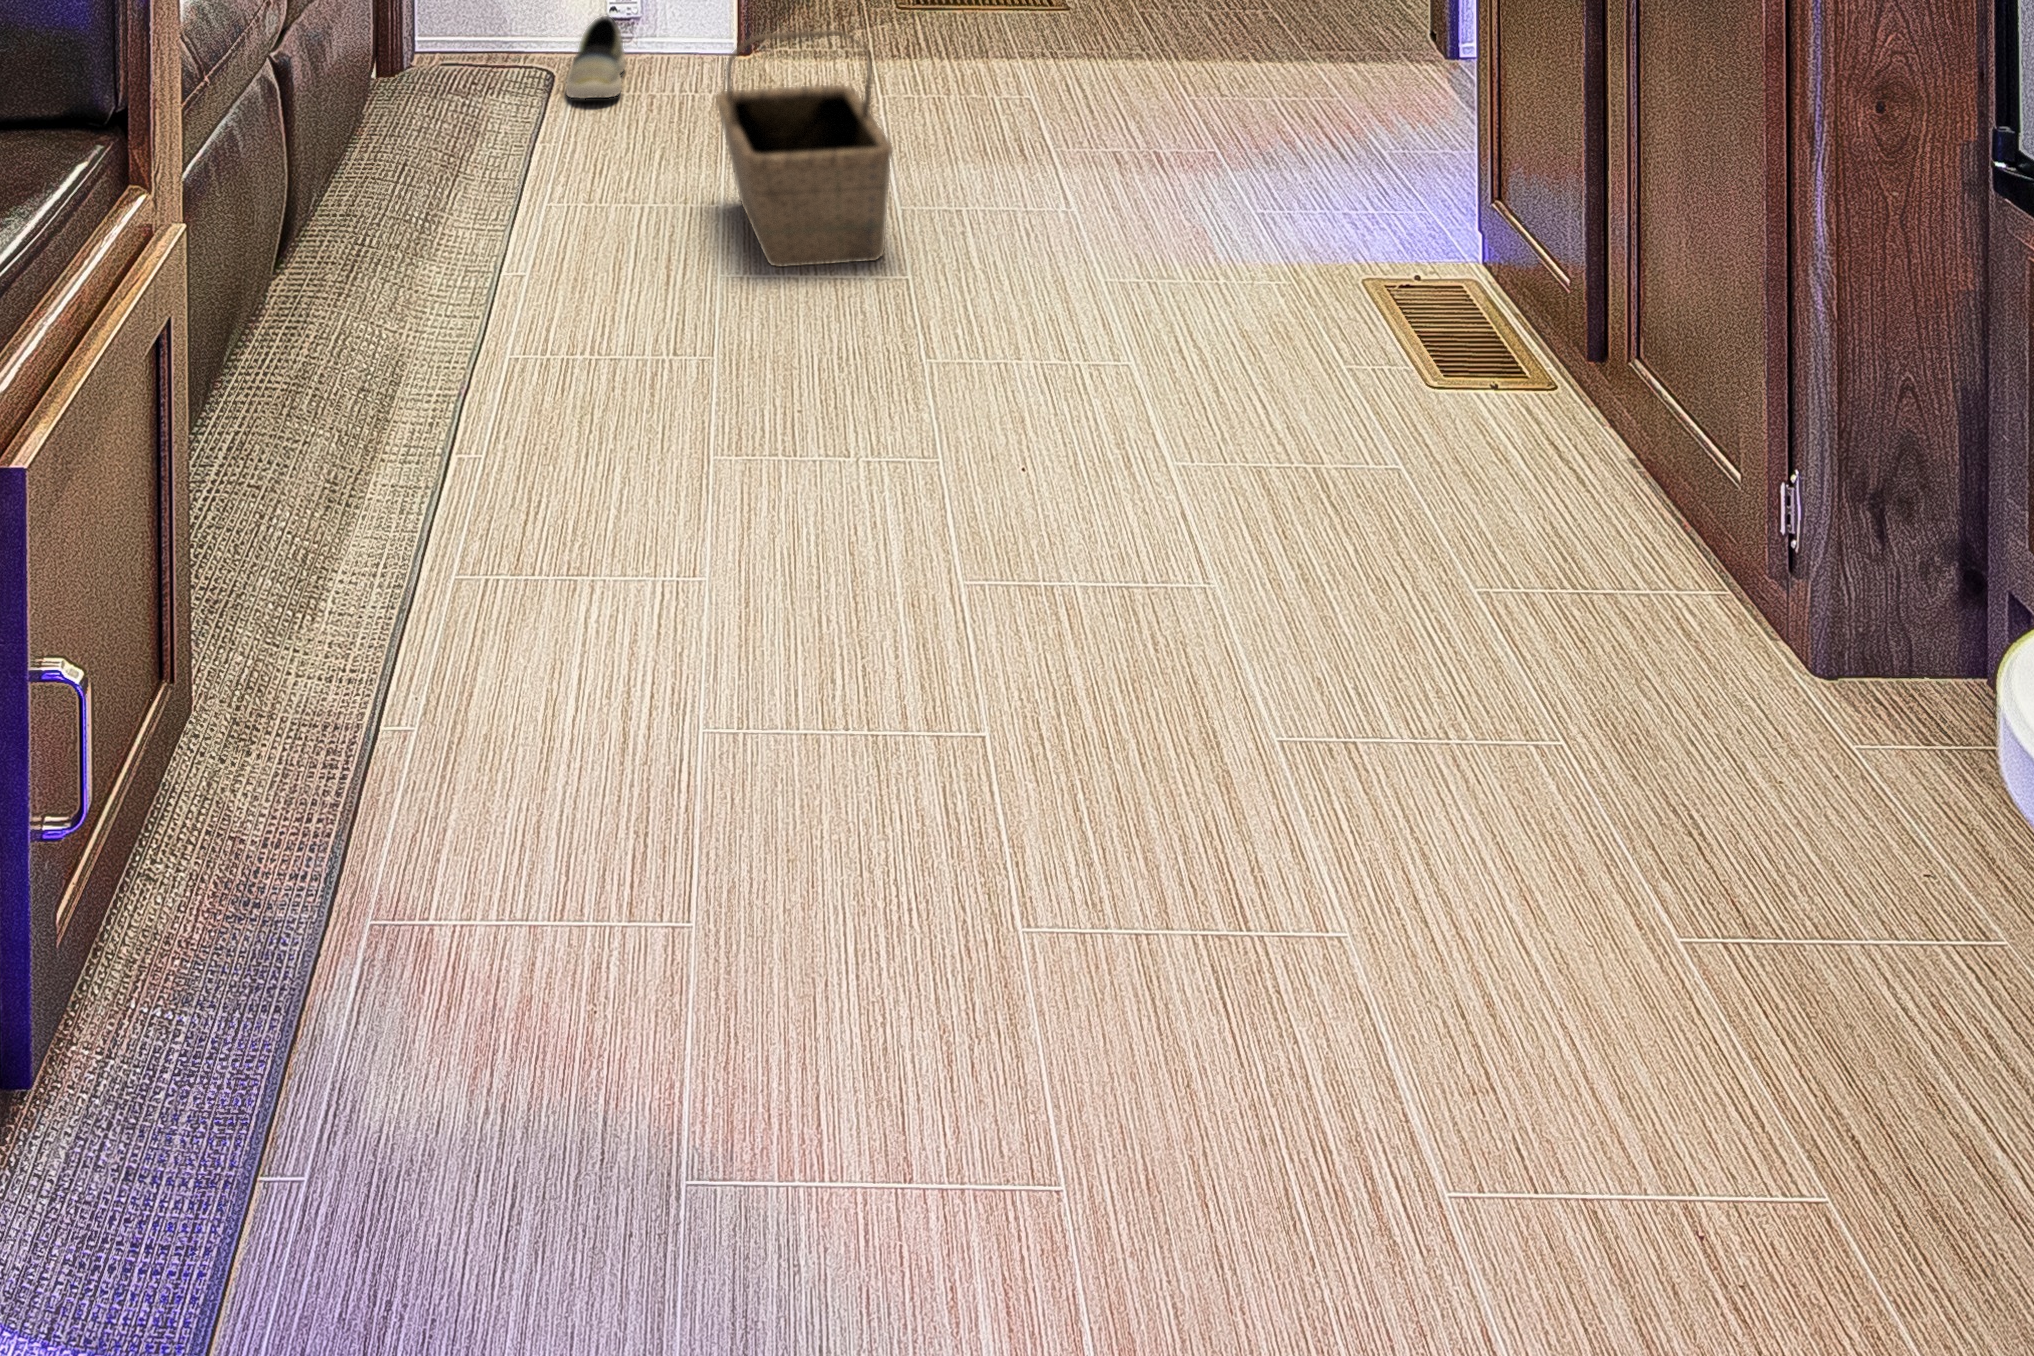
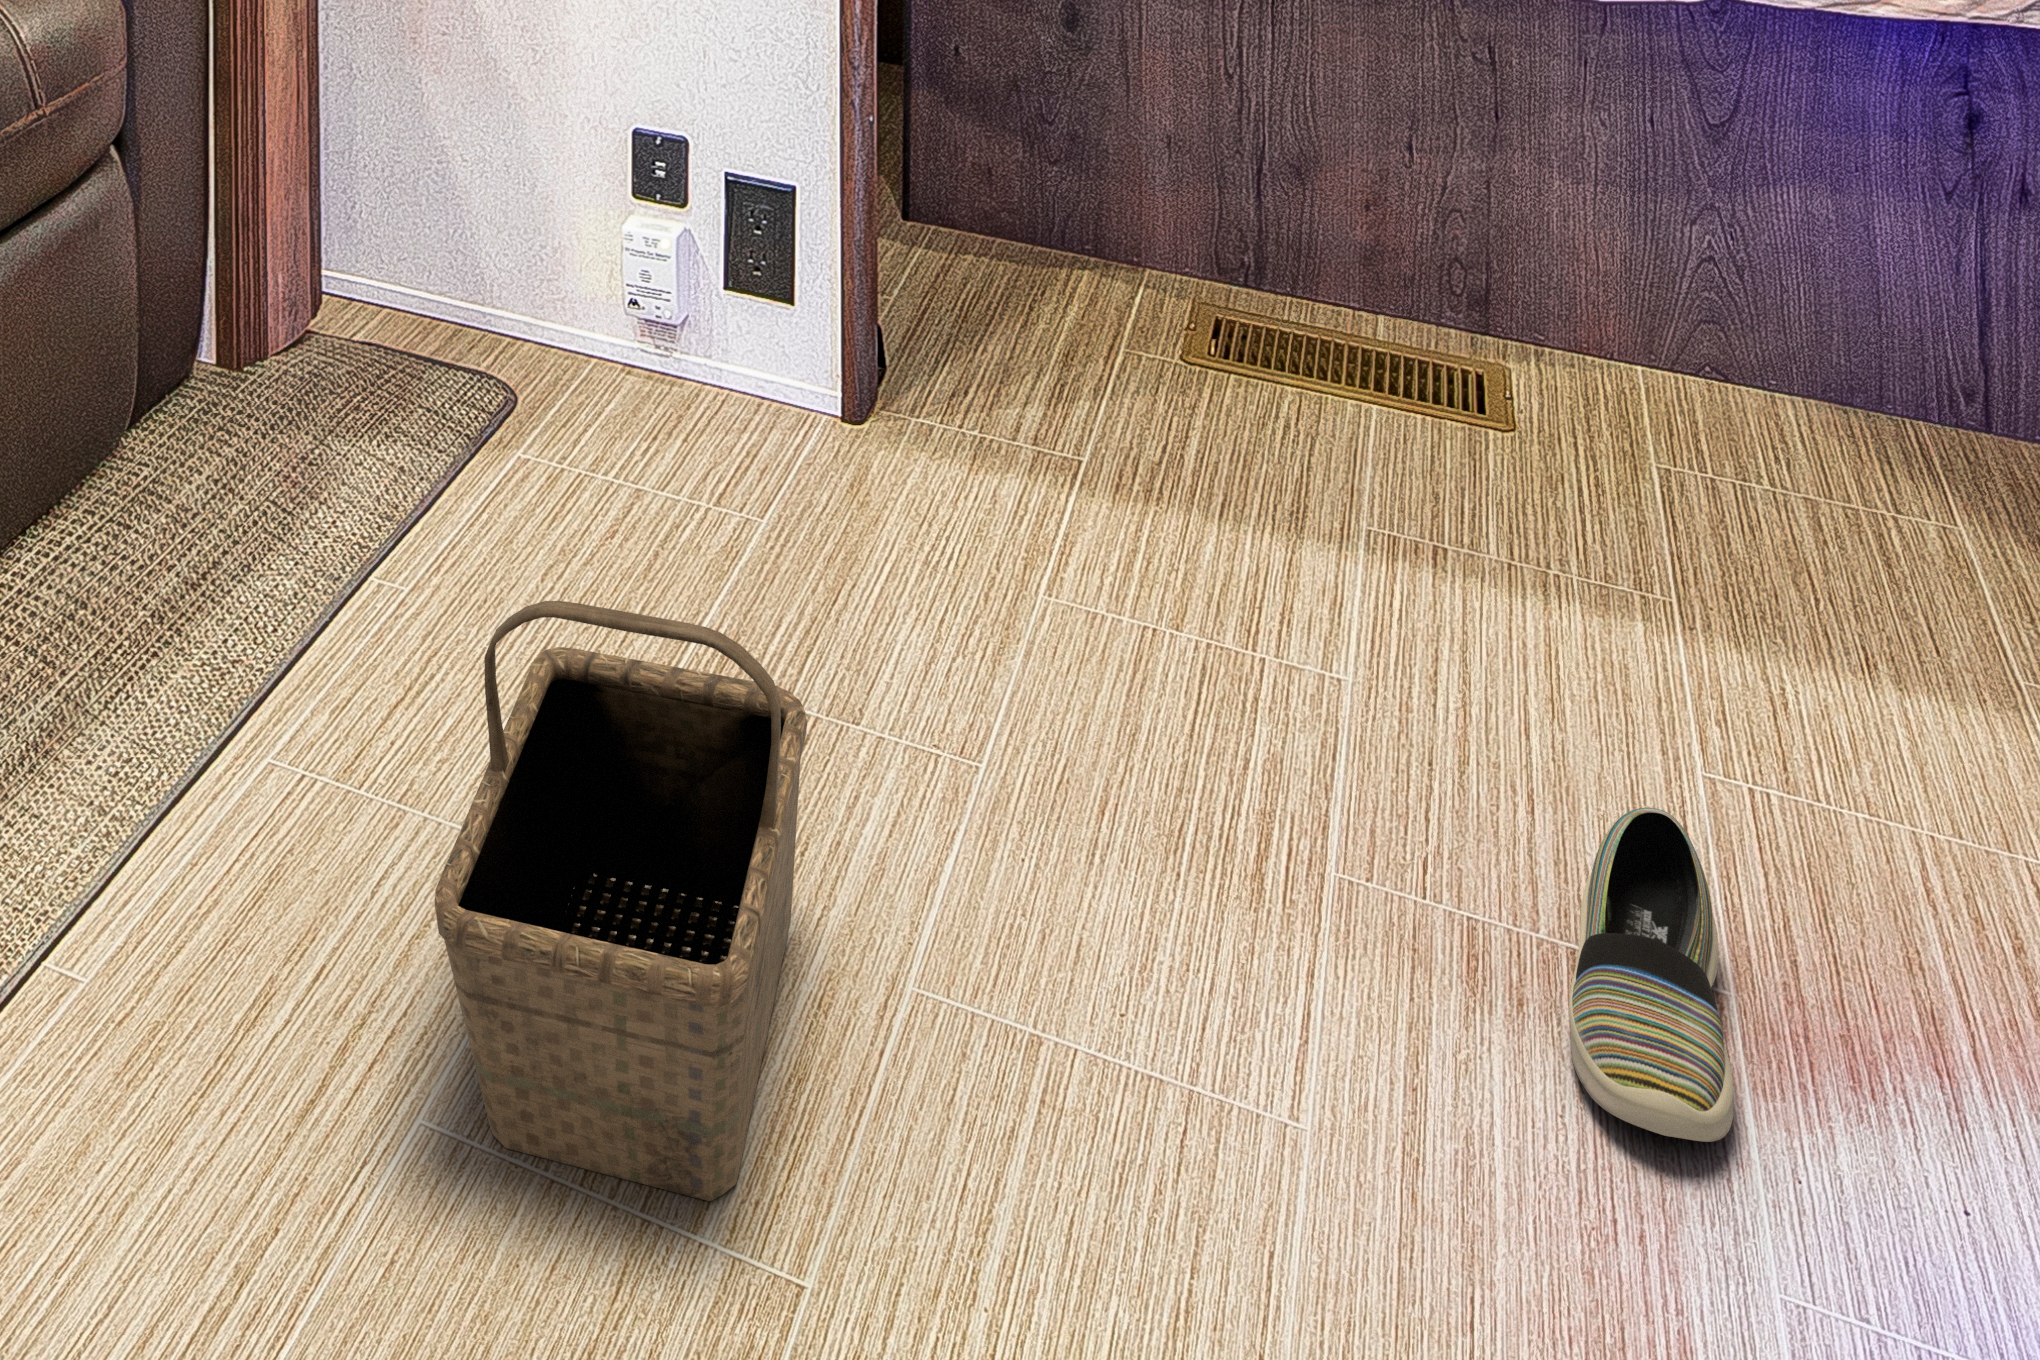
shoe: present [566,16,626,99] -> present [1569,808,1733,1142]

